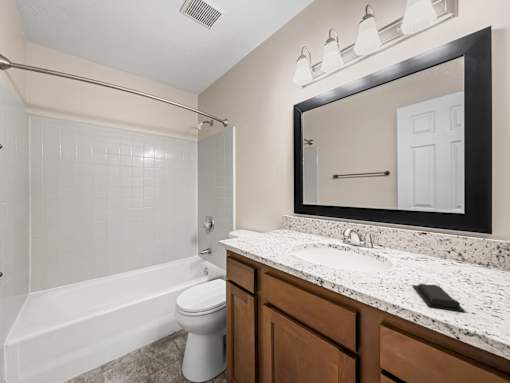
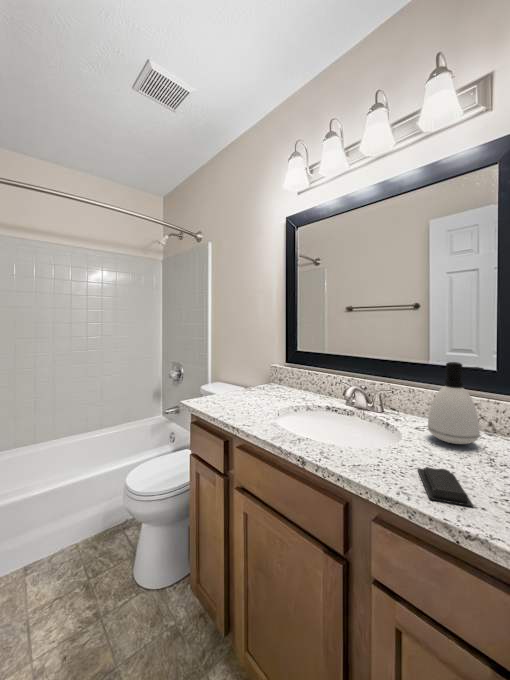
soap dispenser: none [413,206,456,269] -> present [428,362,483,444]

